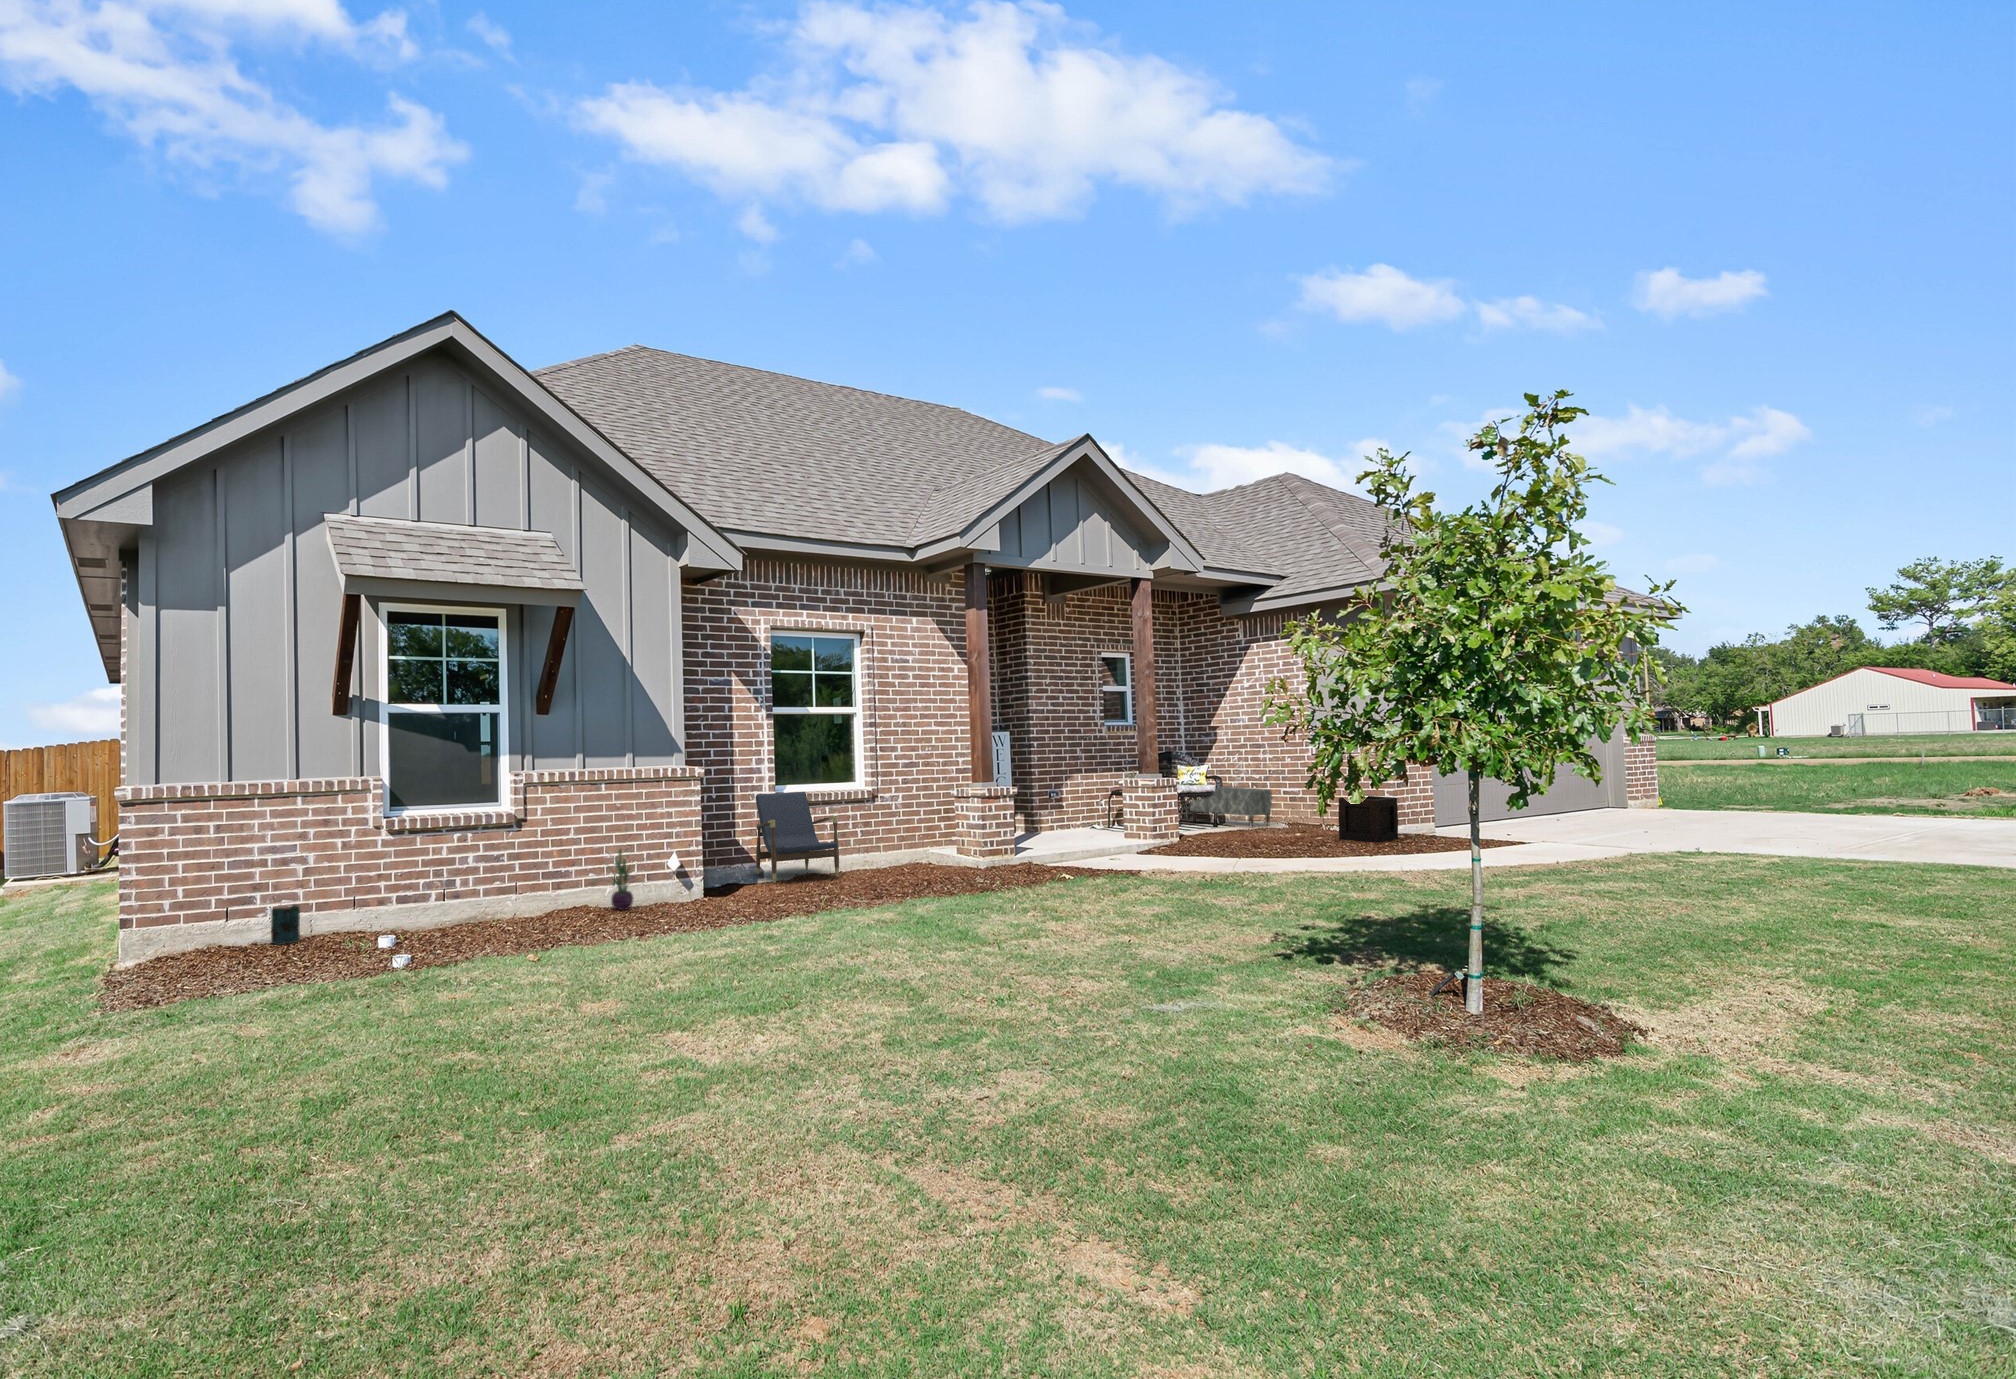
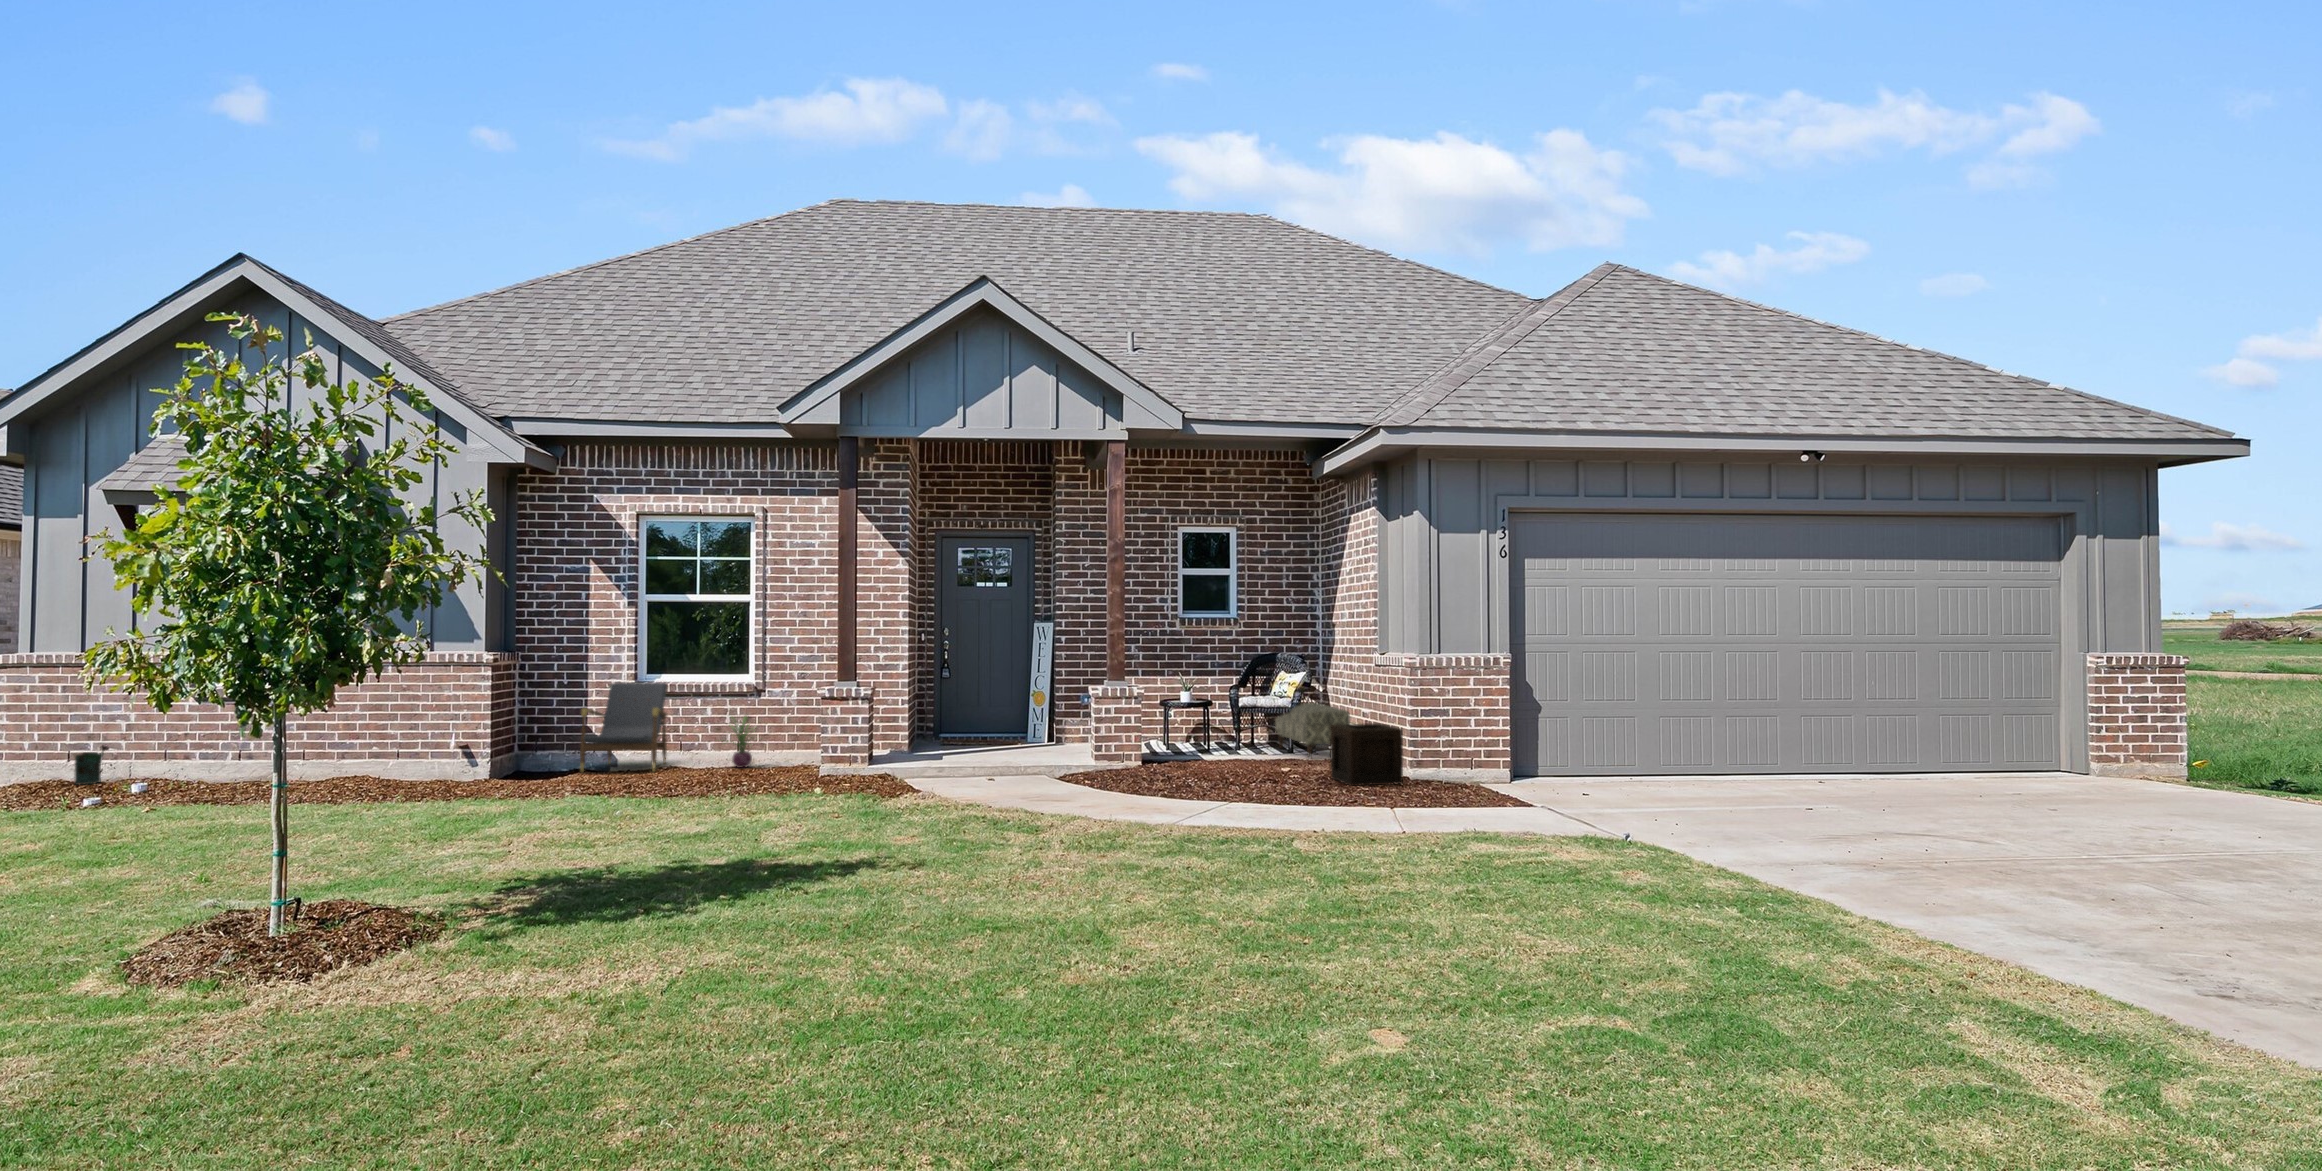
decorative plant: present [606,849,635,910] -> present [729,716,752,768]

